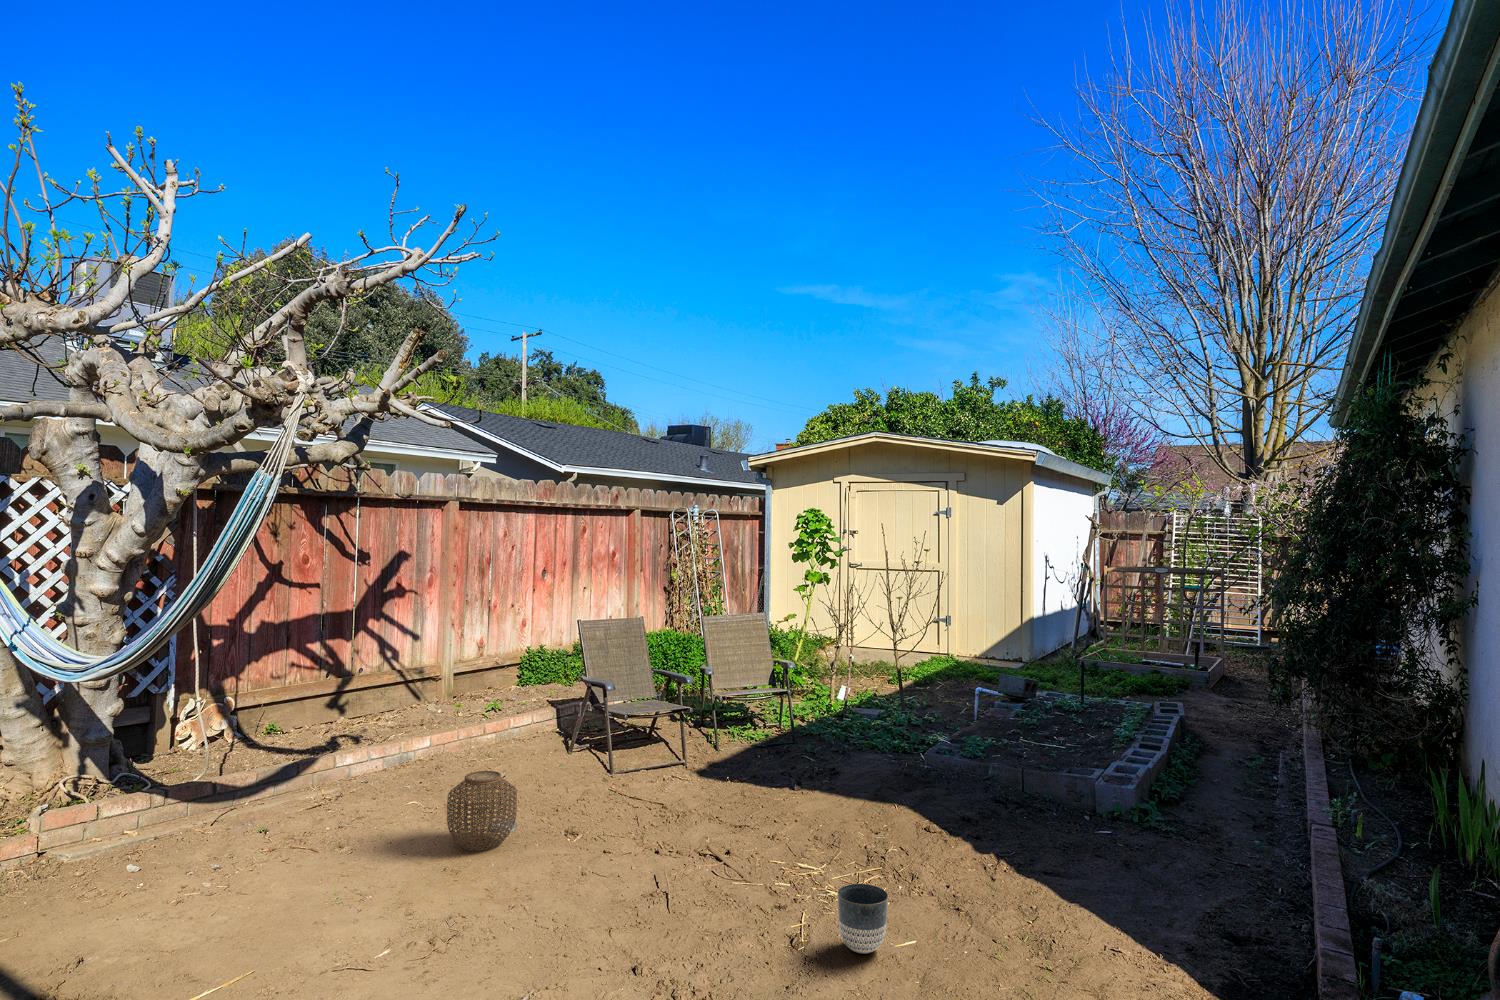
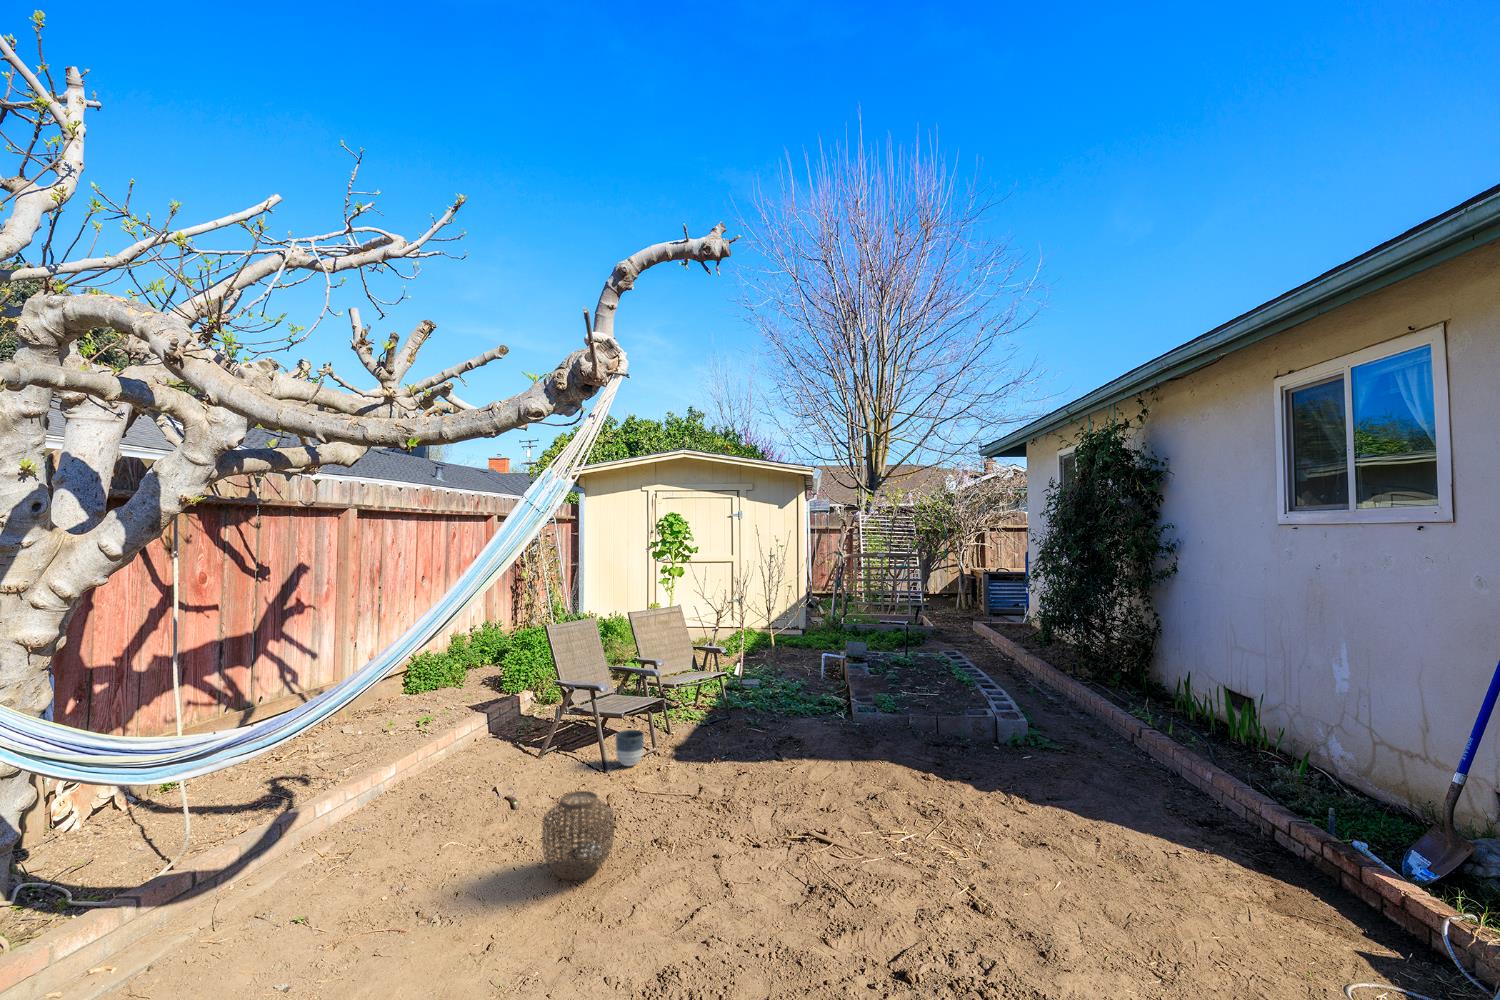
planter: present [838,884,888,954] -> present [616,730,644,766]

